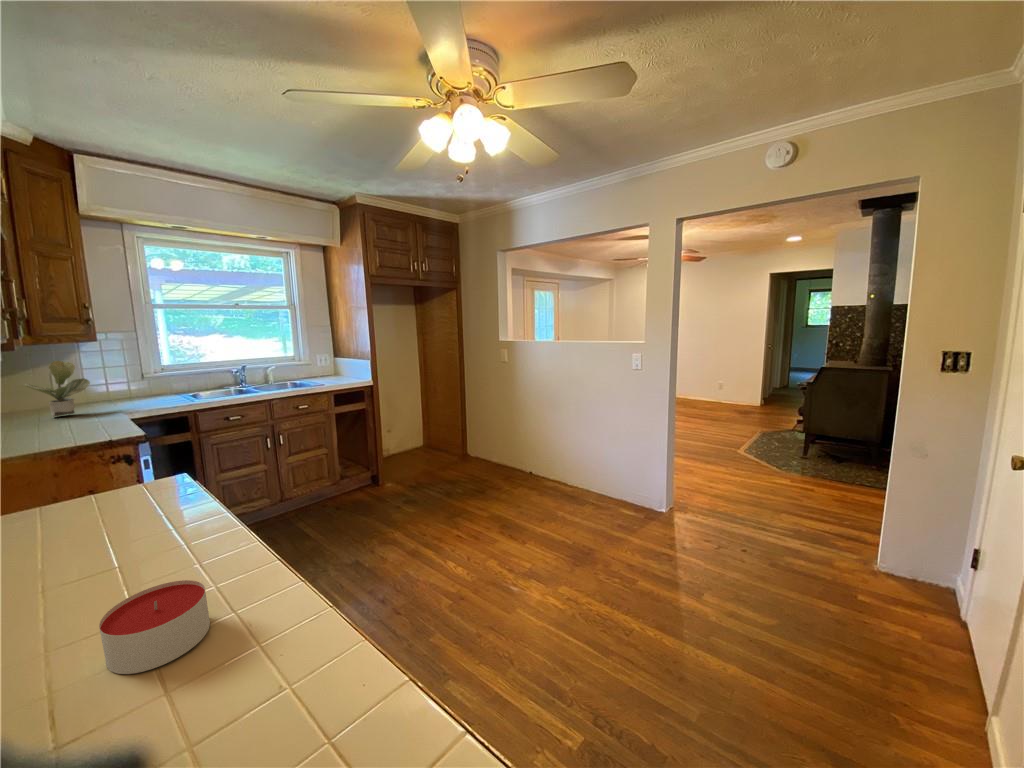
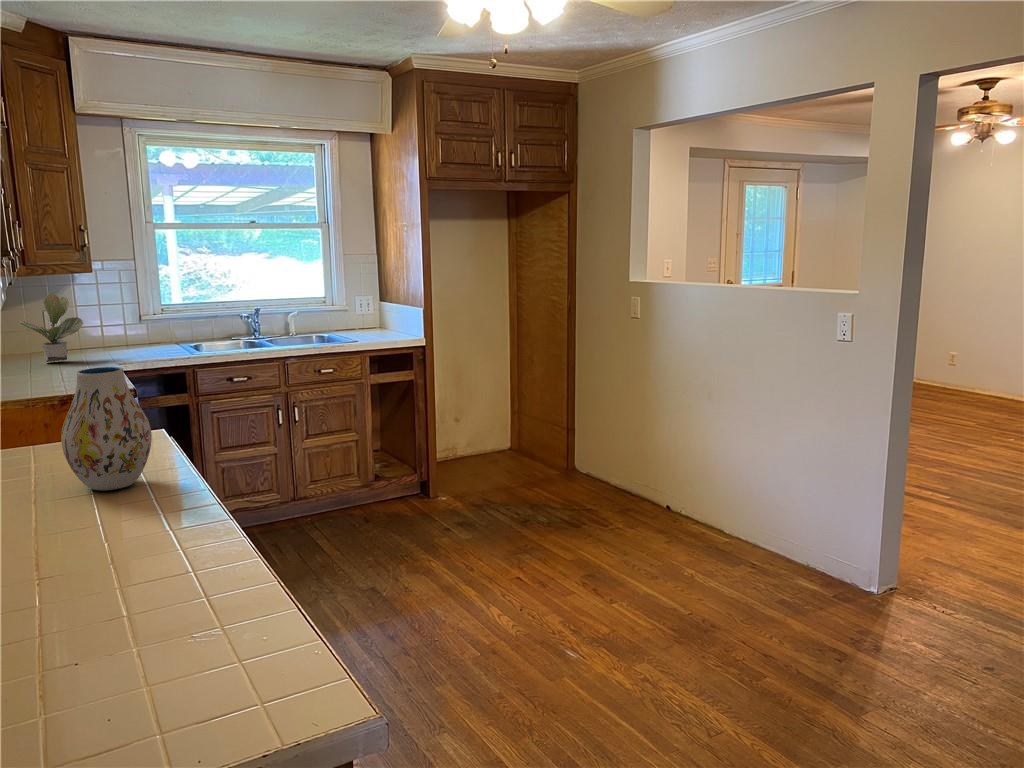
vase: none [71,428,183,559] -> present [61,367,152,490]
candle: present [99,580,210,674] -> none [78,502,159,560]

